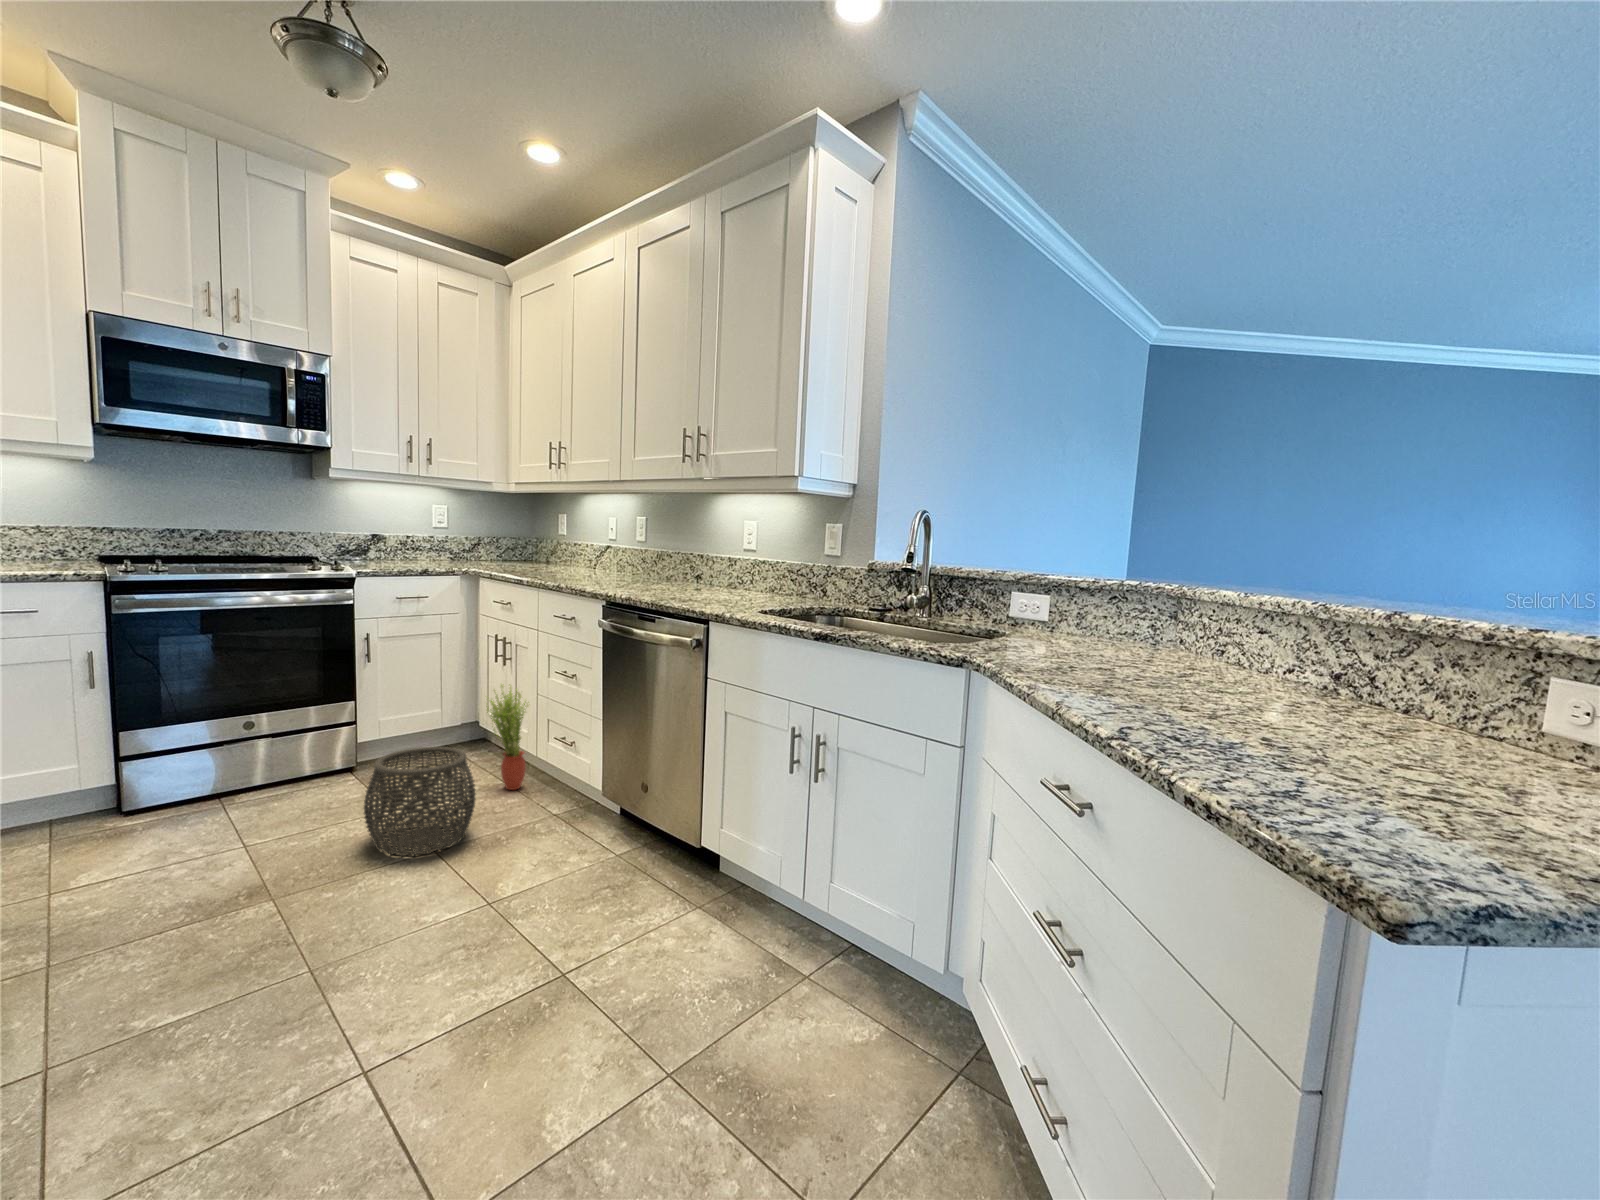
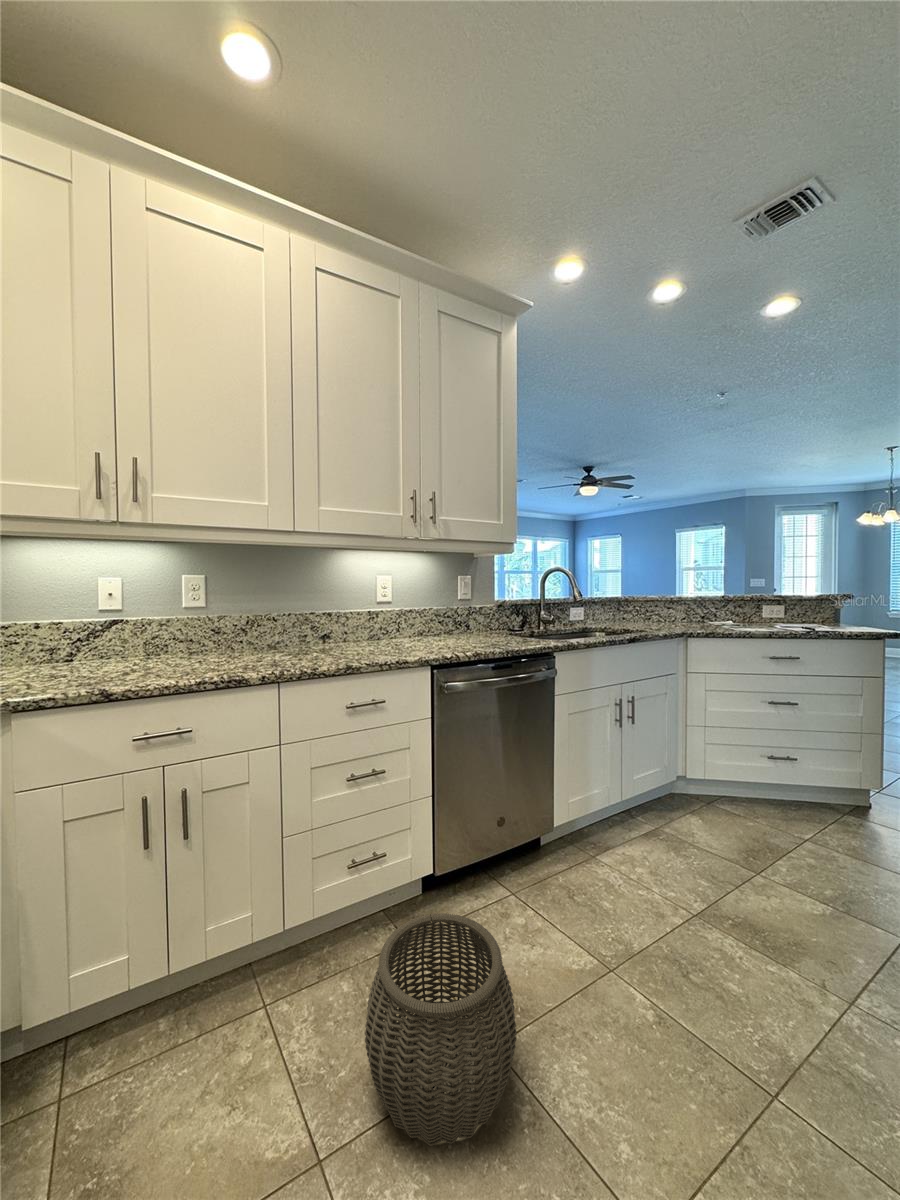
potted plant: present [487,685,528,790] -> none [211,840,286,1007]

